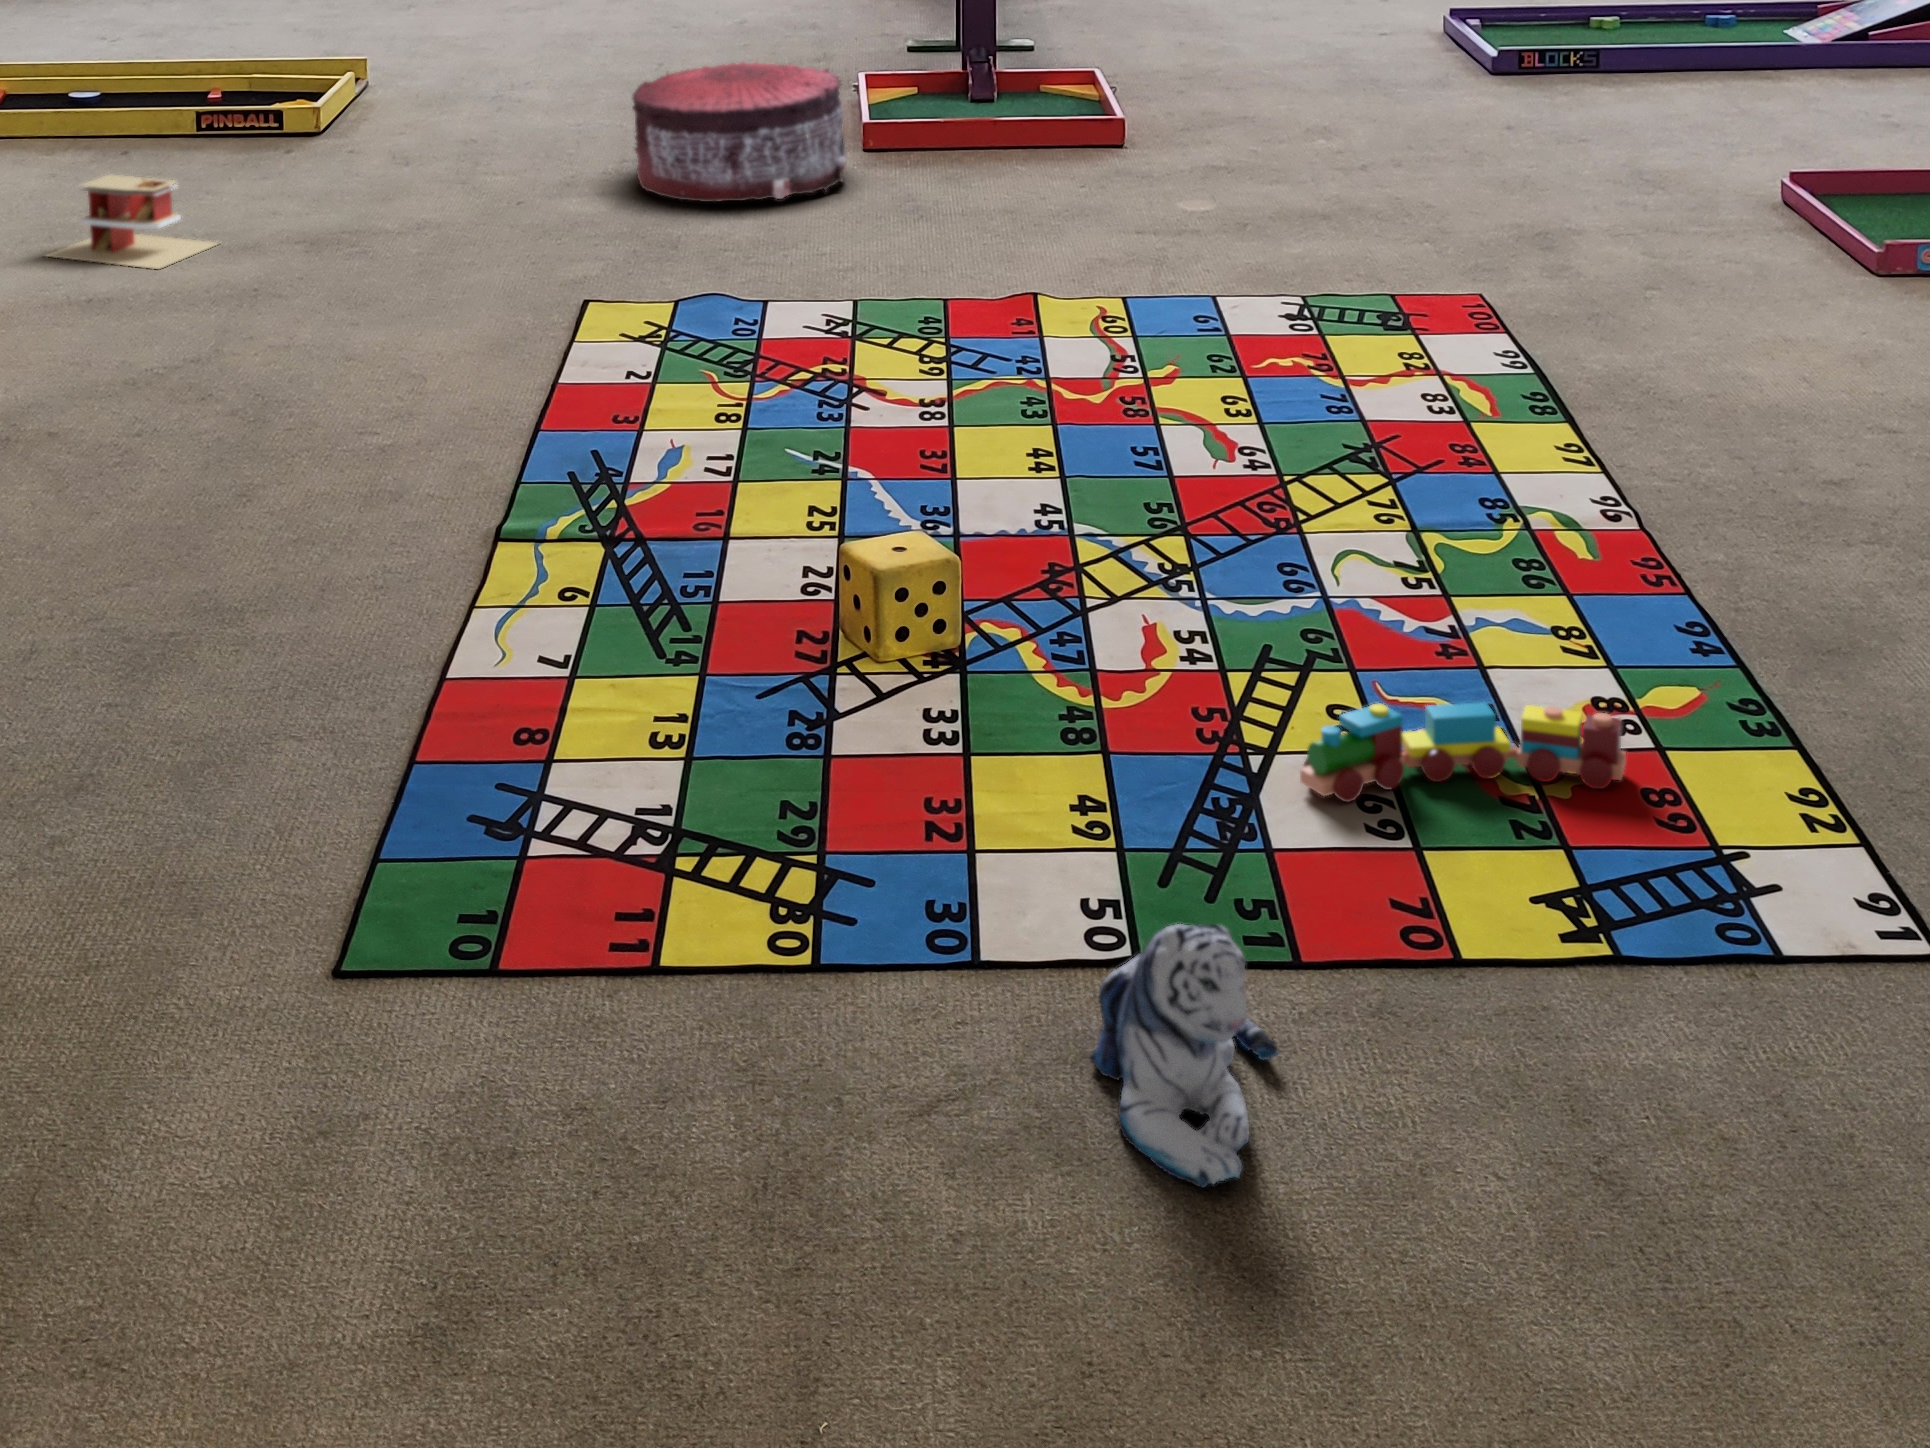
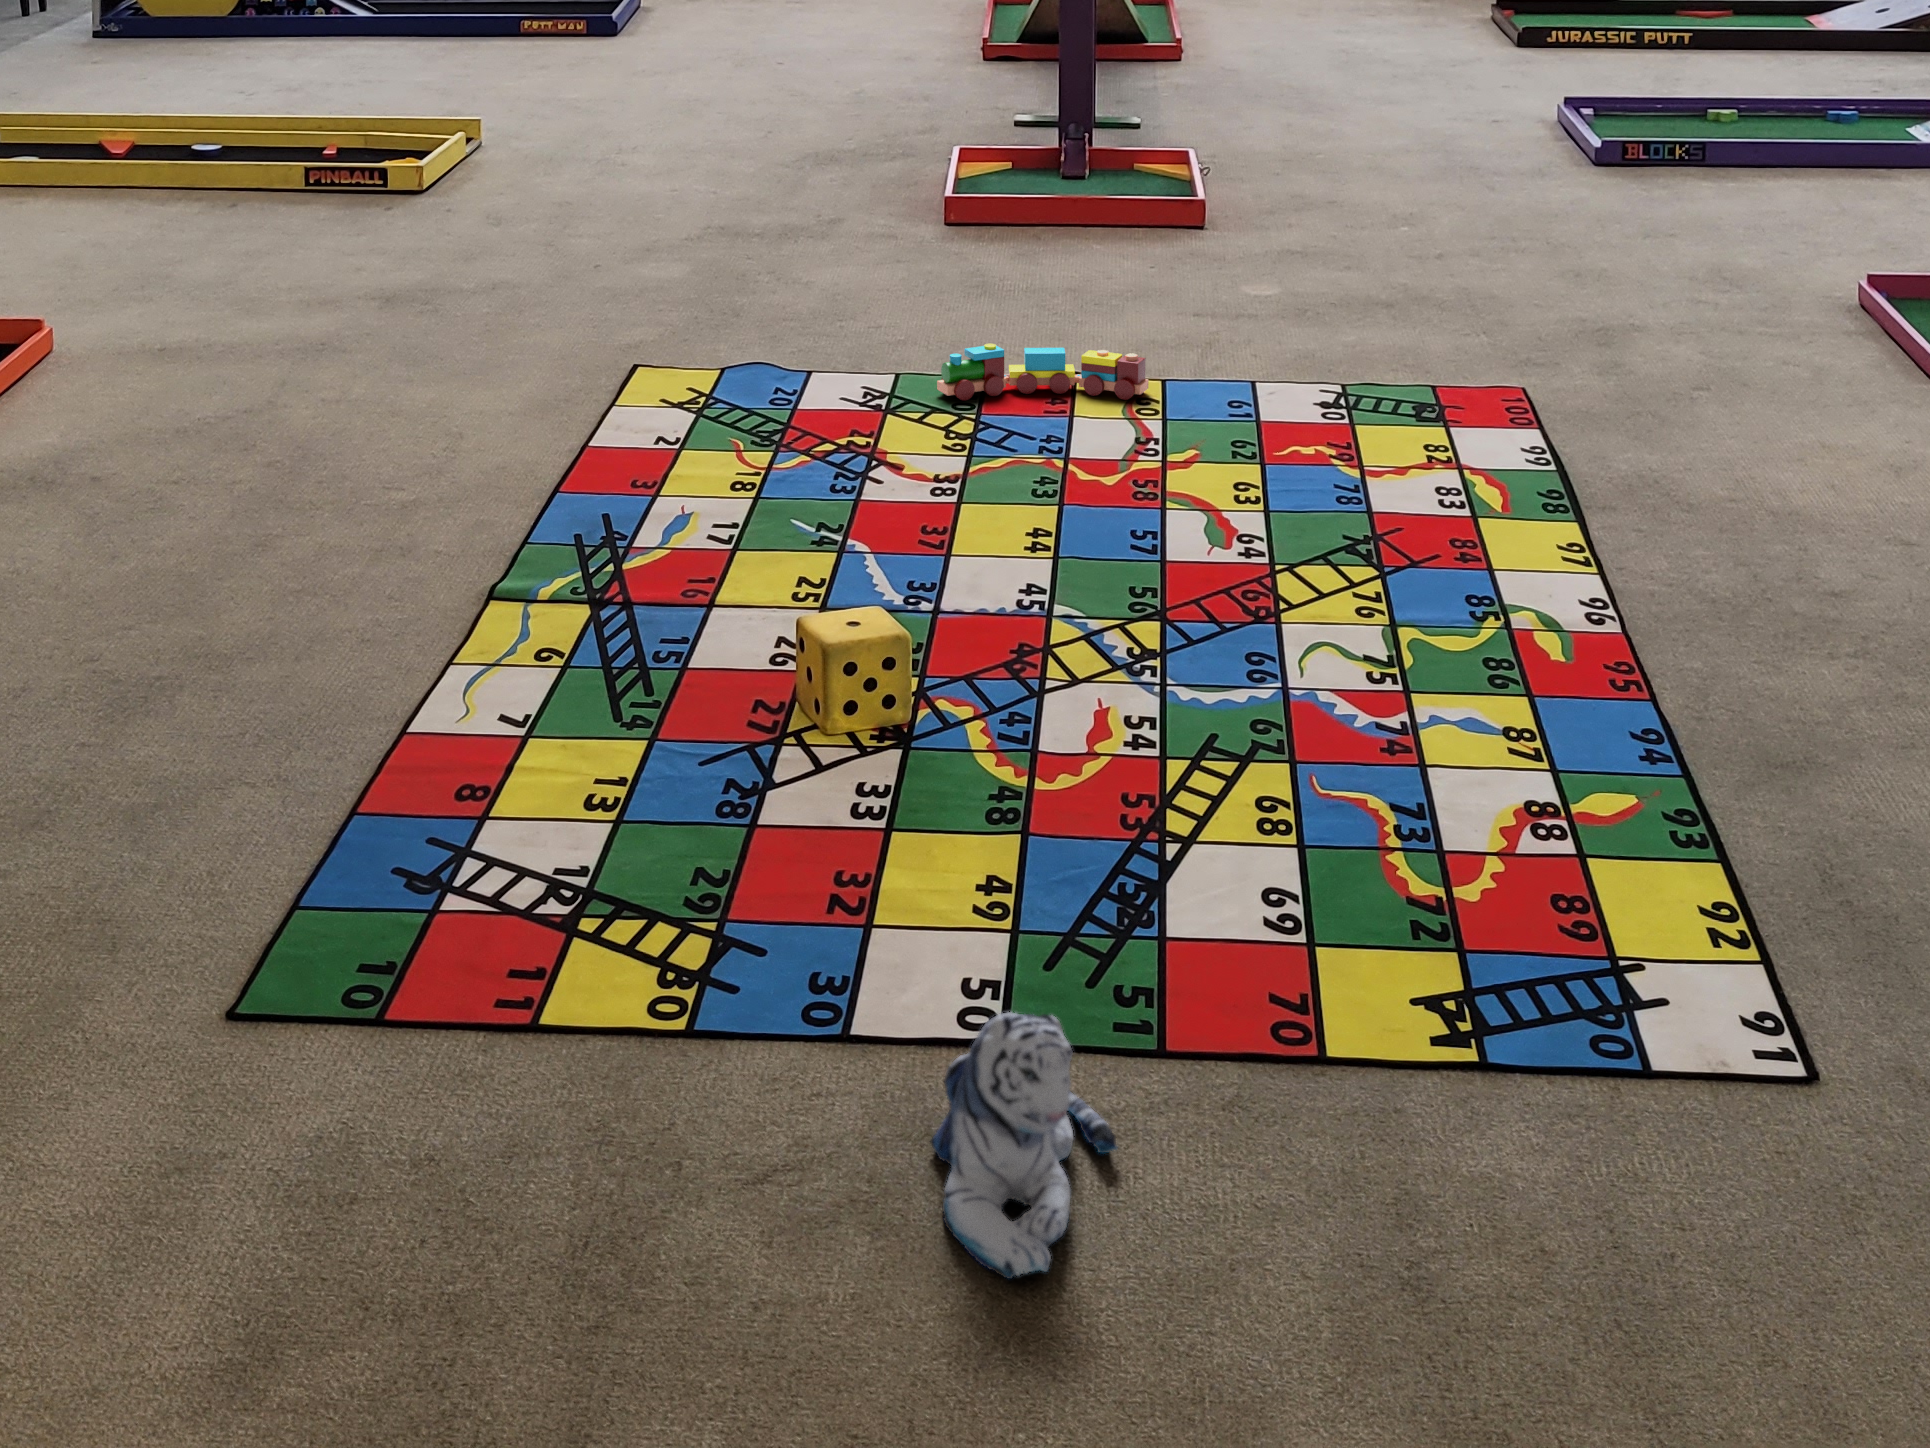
pouf: present [633,62,846,202] -> none [710,129,919,269]
toy house: present [47,175,217,269] -> none [130,225,303,318]
toy train: present [1300,702,1626,802] -> present [937,344,1149,401]

